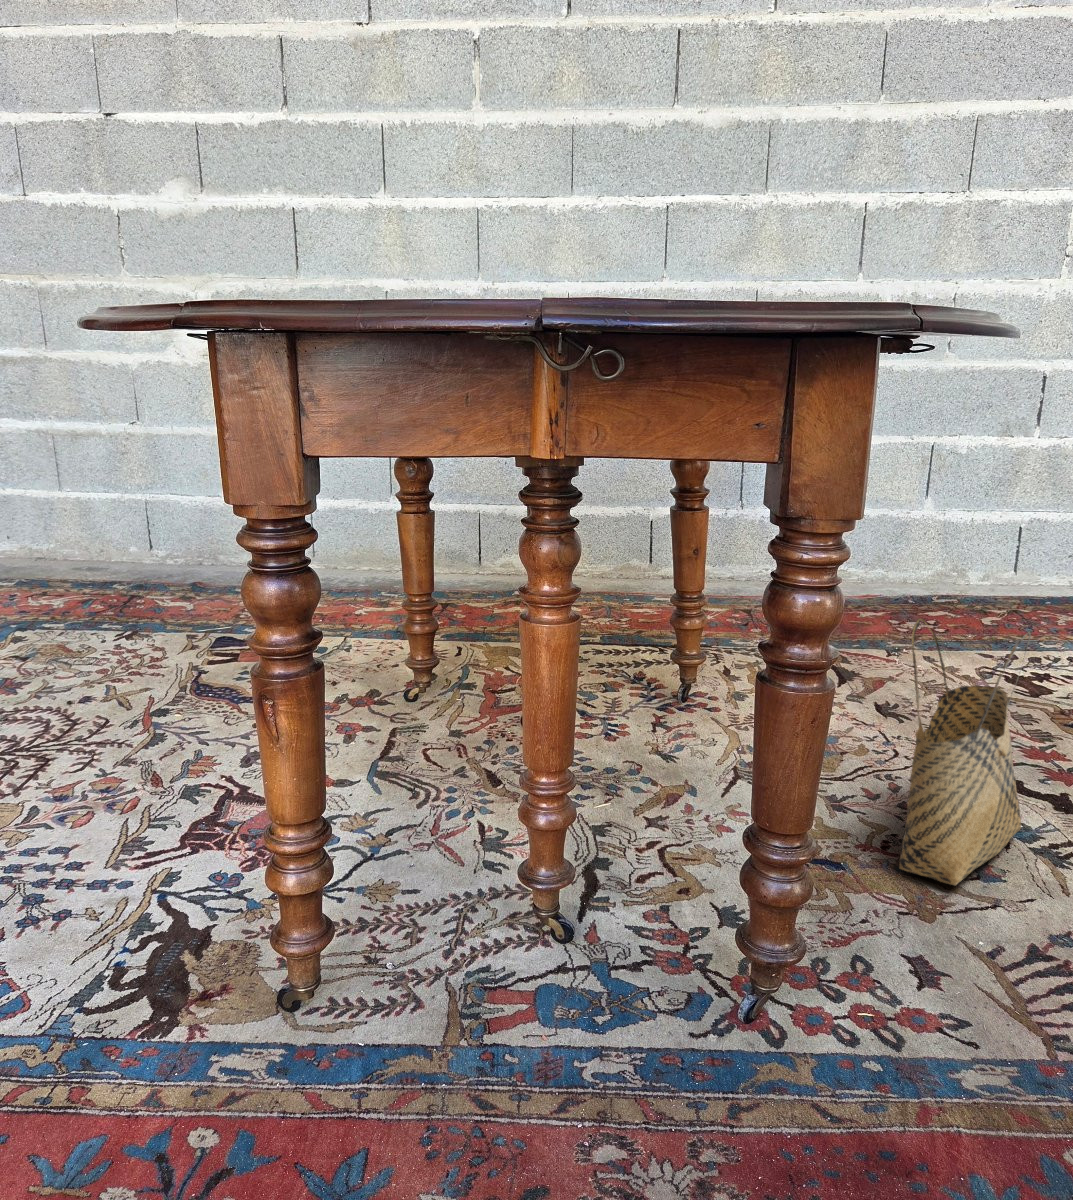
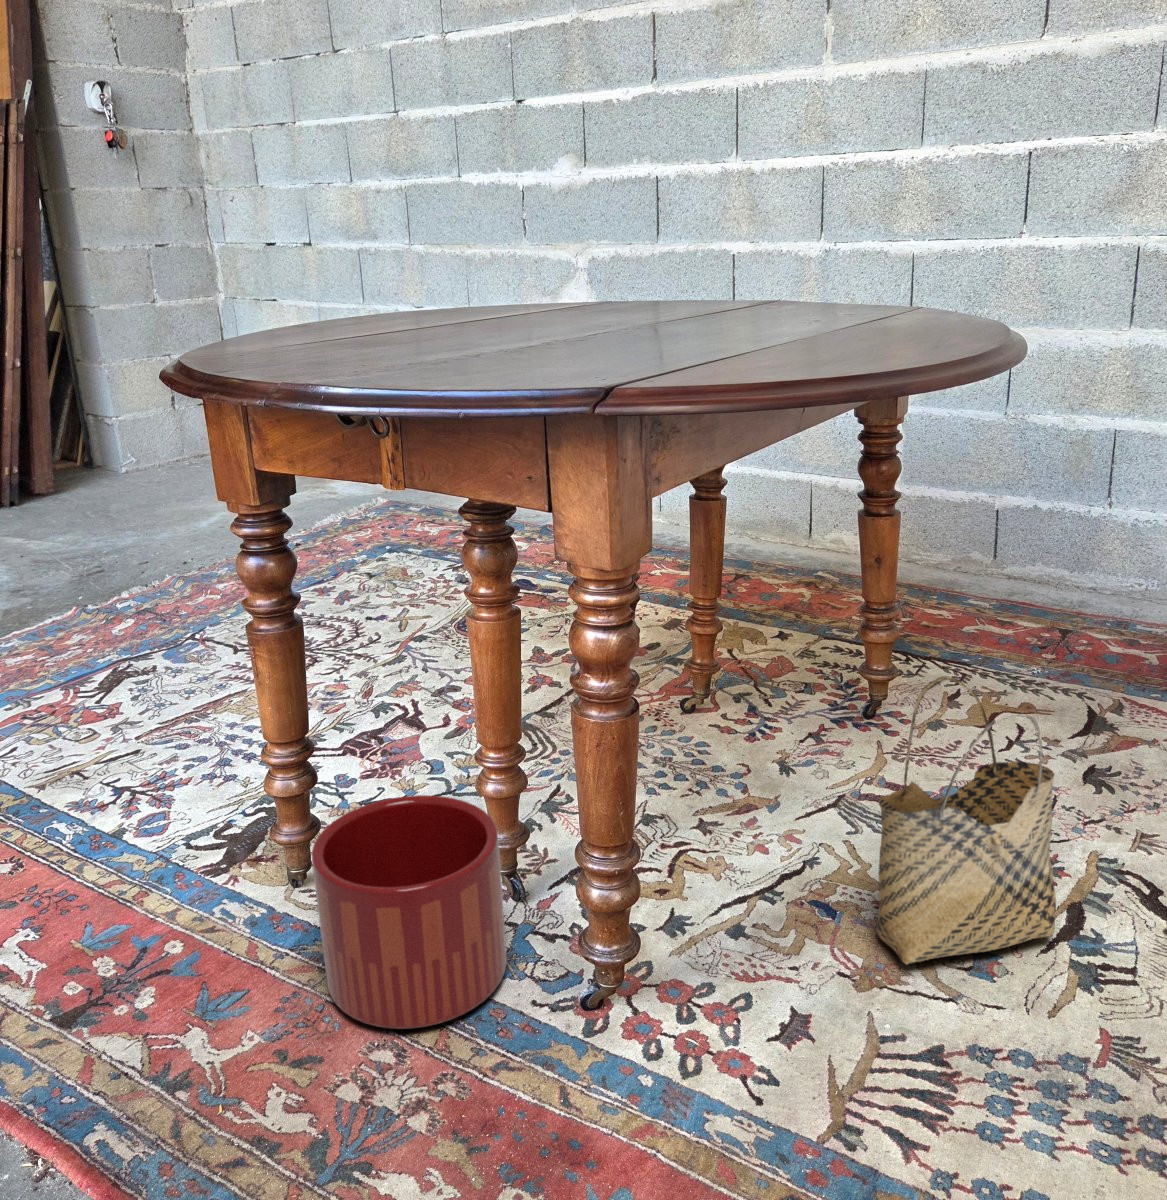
planter: none [432,835,655,1127] -> present [312,795,507,1029]

